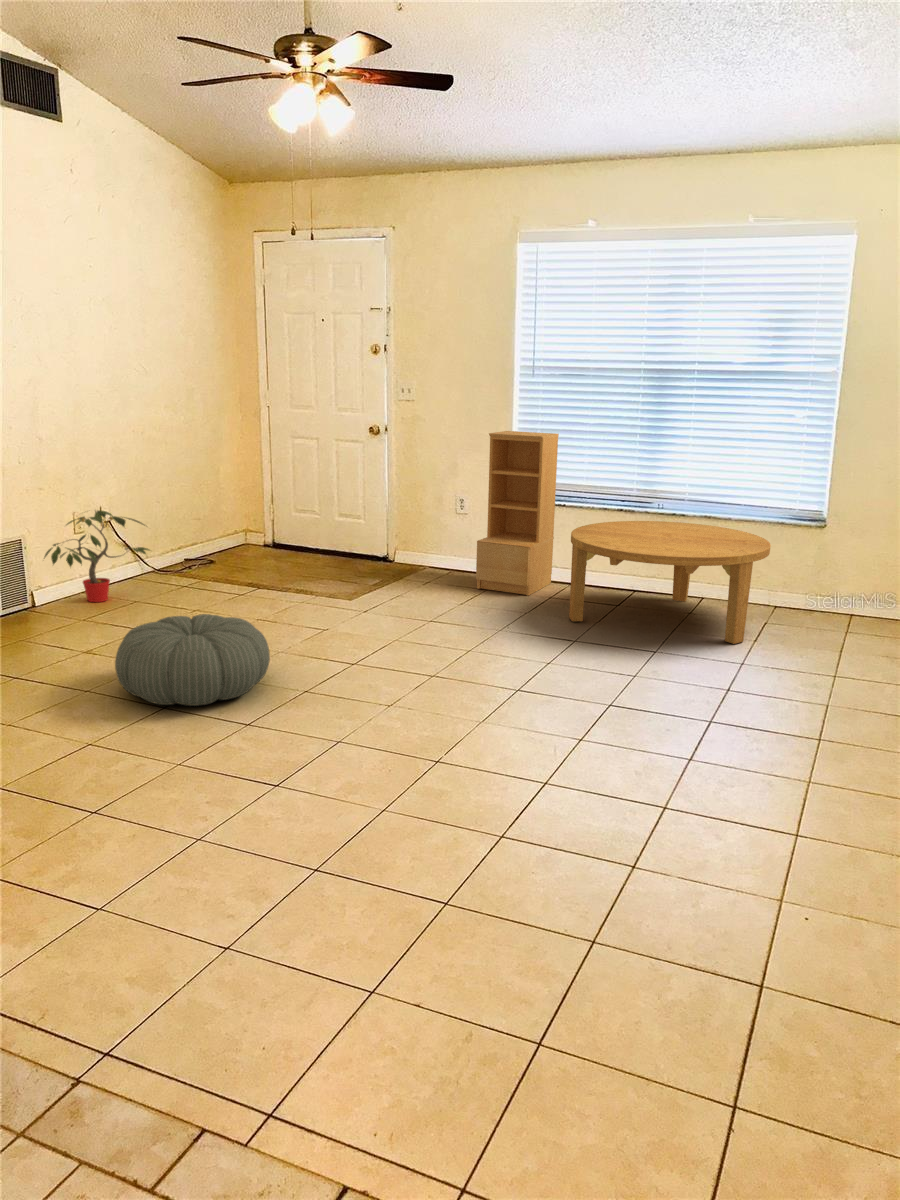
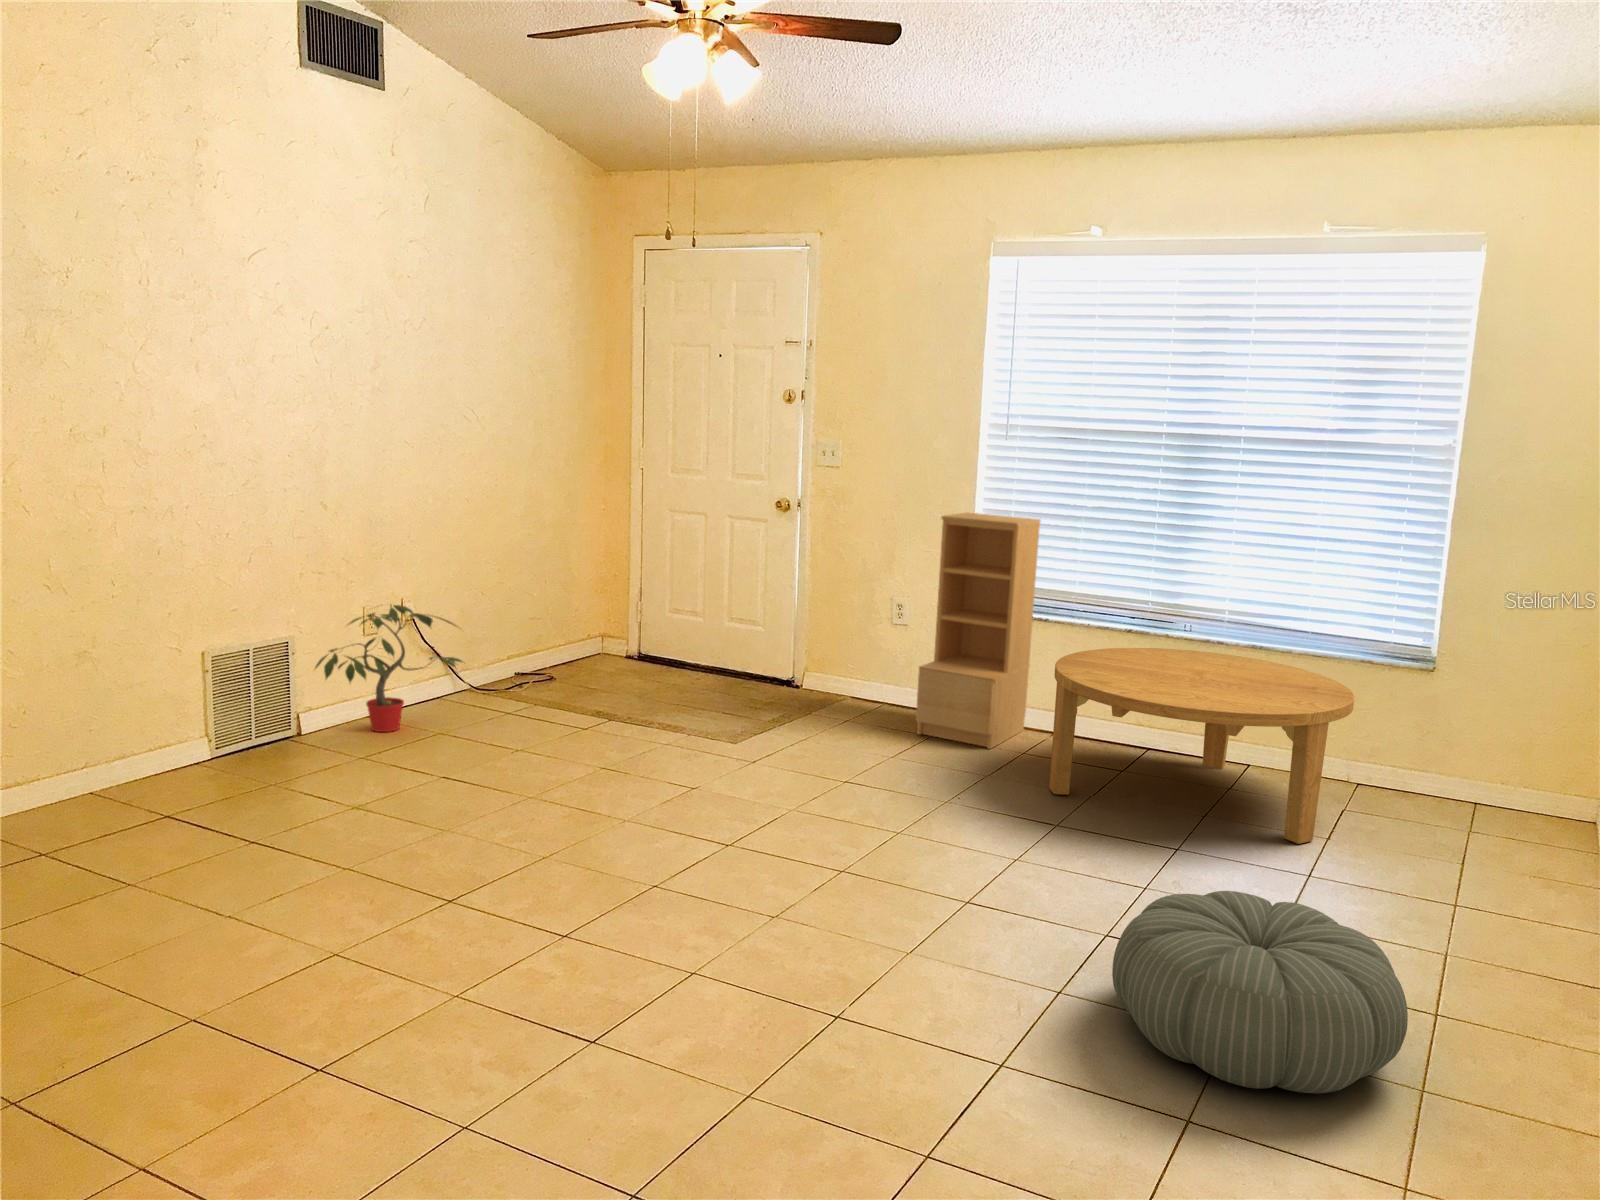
pouf: present [115,614,270,706] -> present [1112,891,1408,1093]

